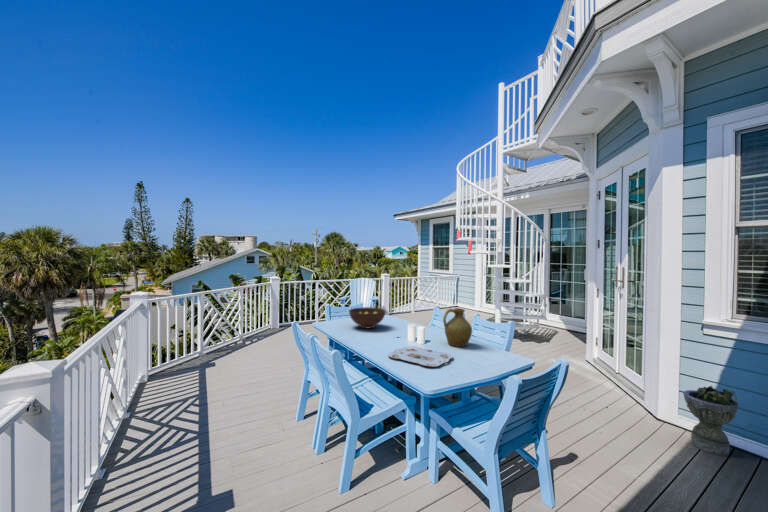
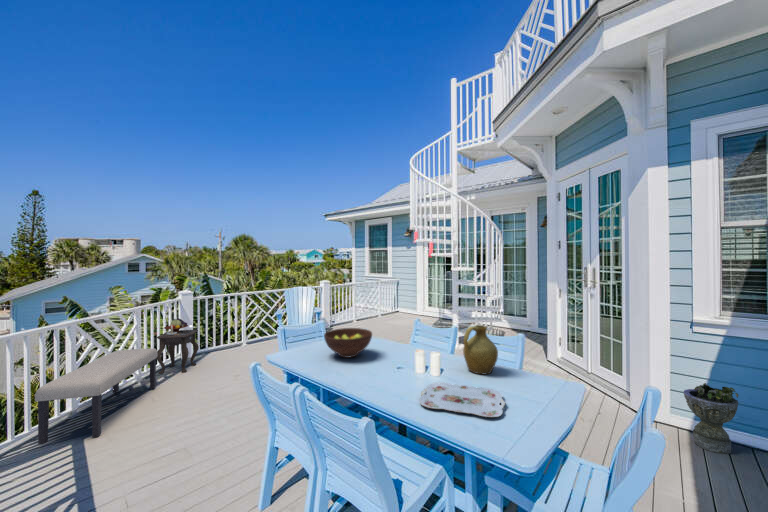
side table: none [253,296,282,338] -> present [156,318,199,374]
bench: none [181,316,252,368] -> present [35,348,158,444]

